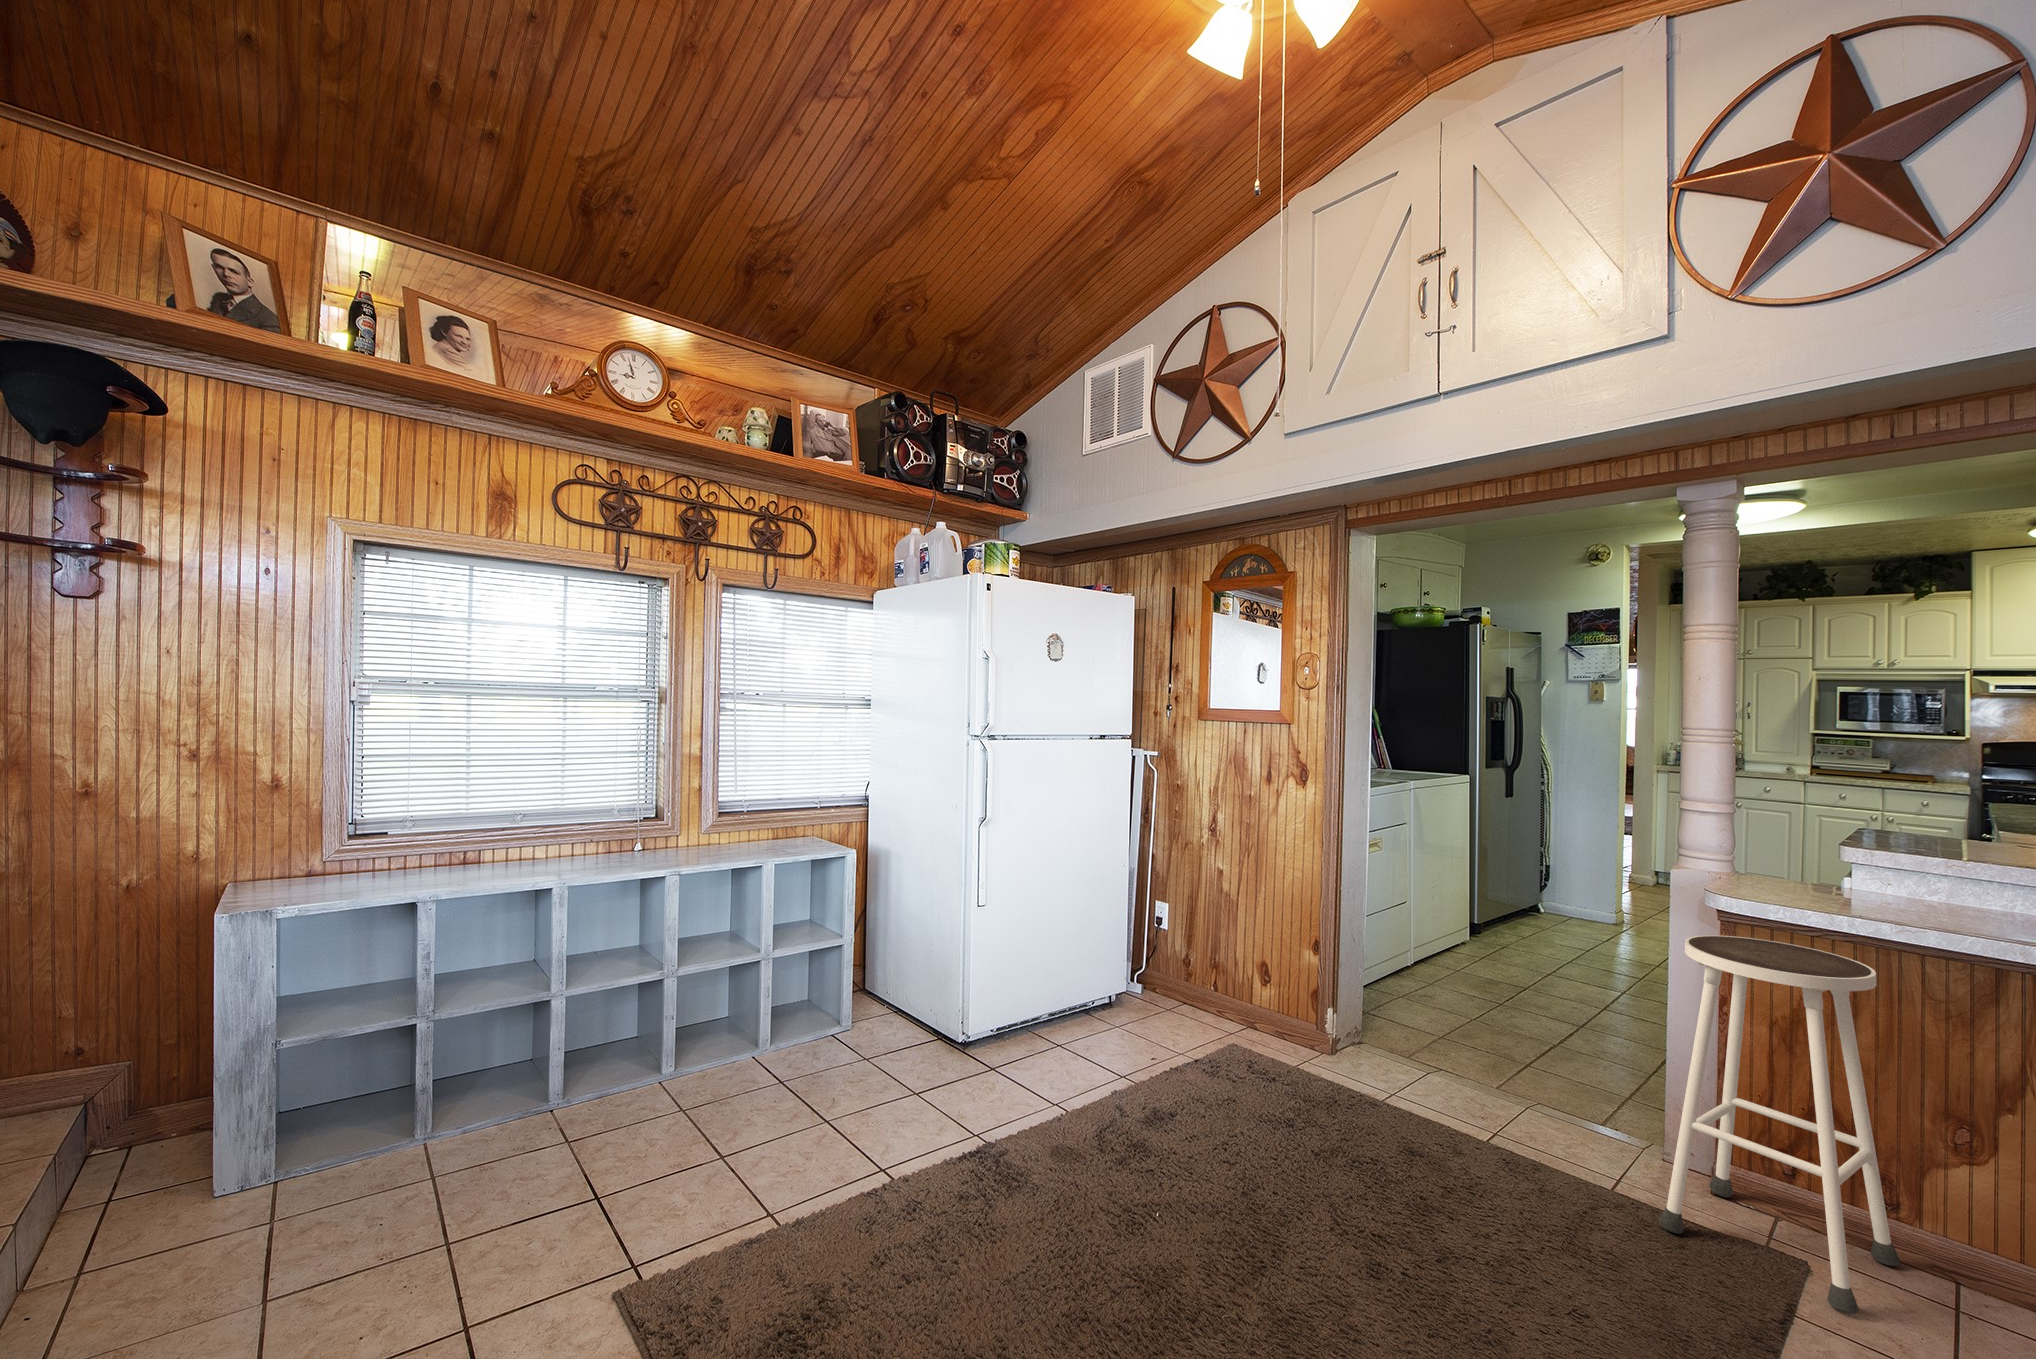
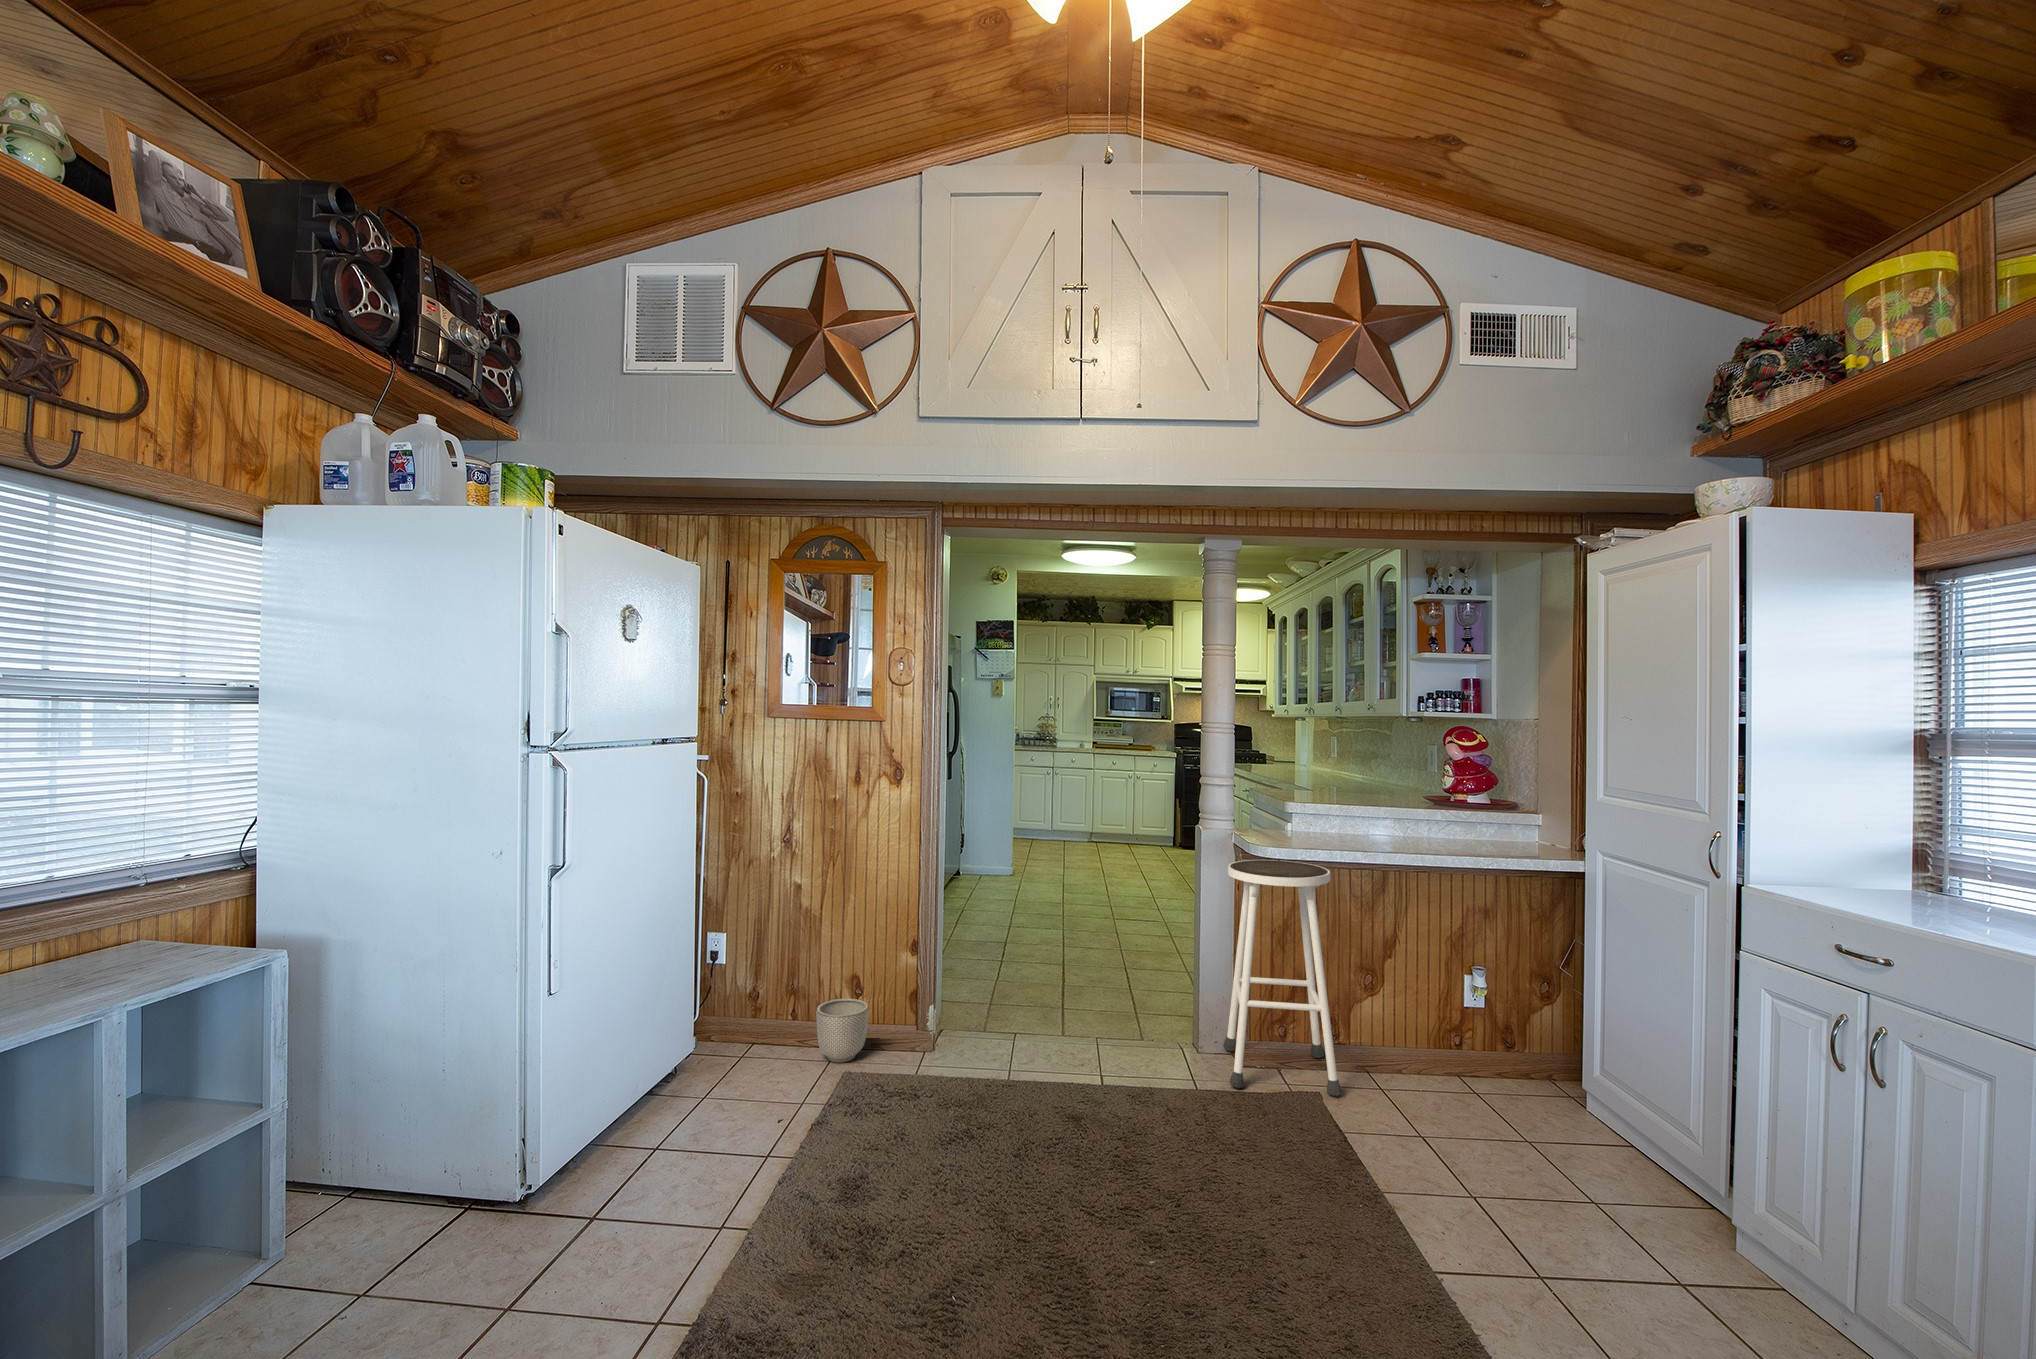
planter: none [1221,981,1269,1039] -> present [816,999,869,1063]

